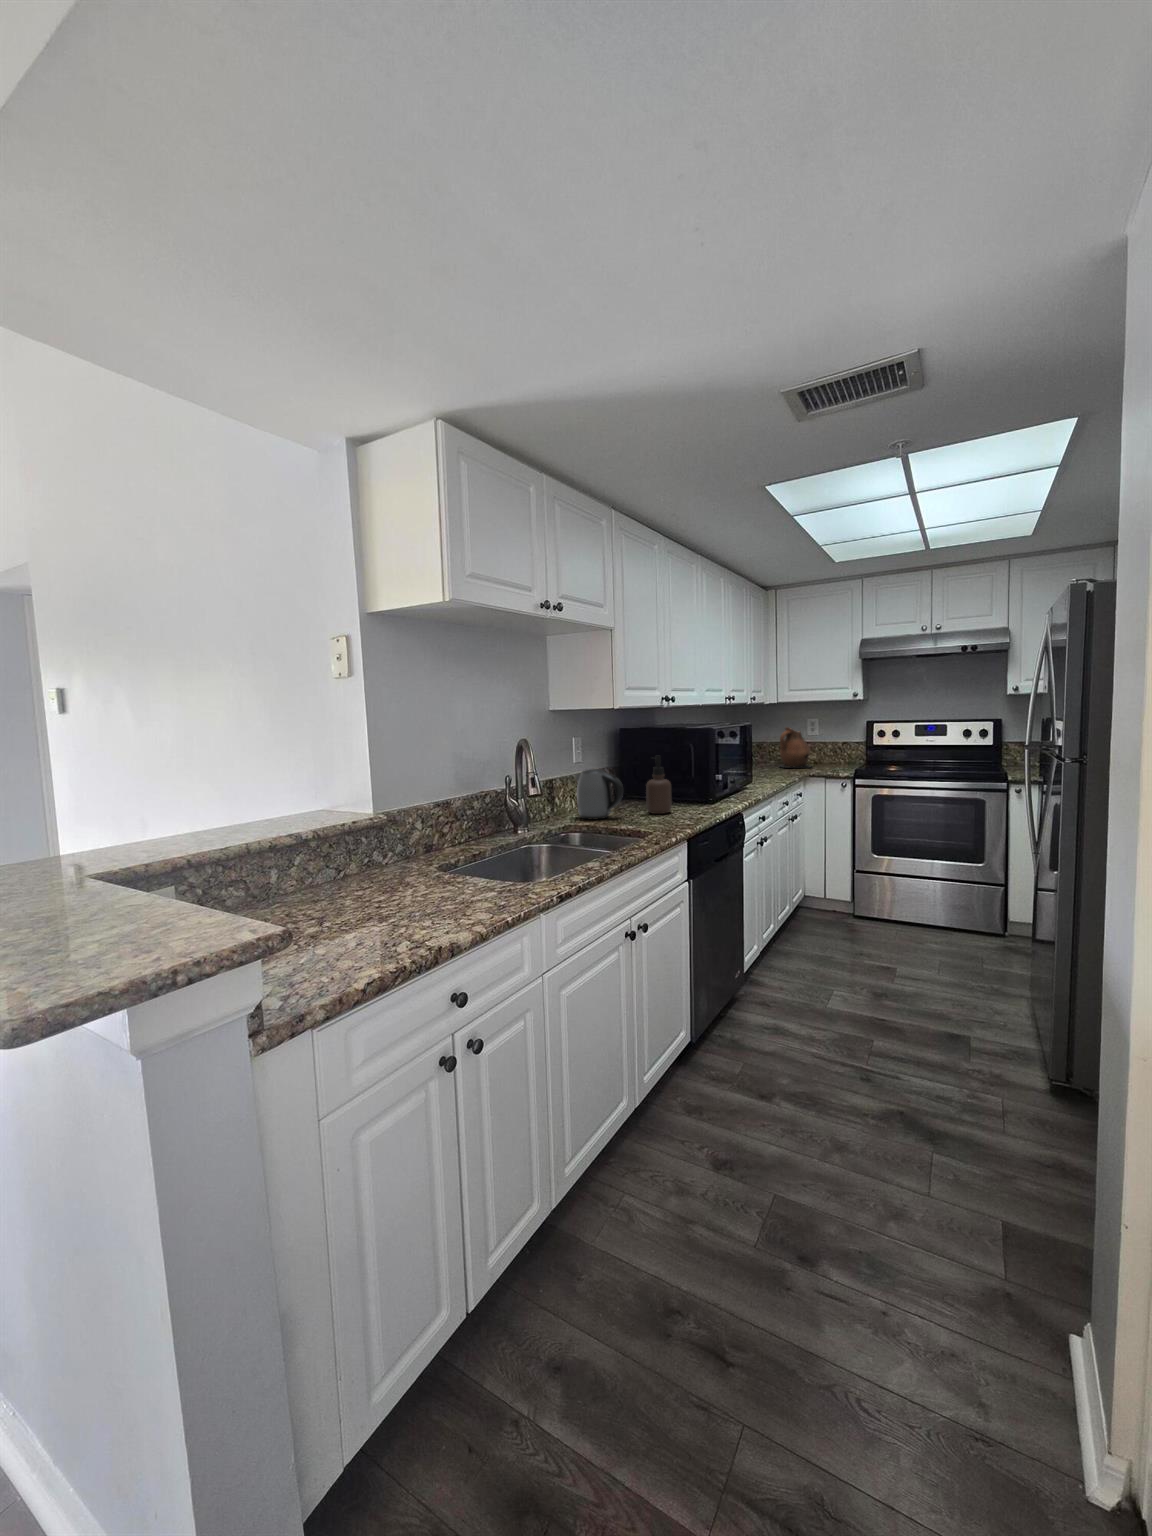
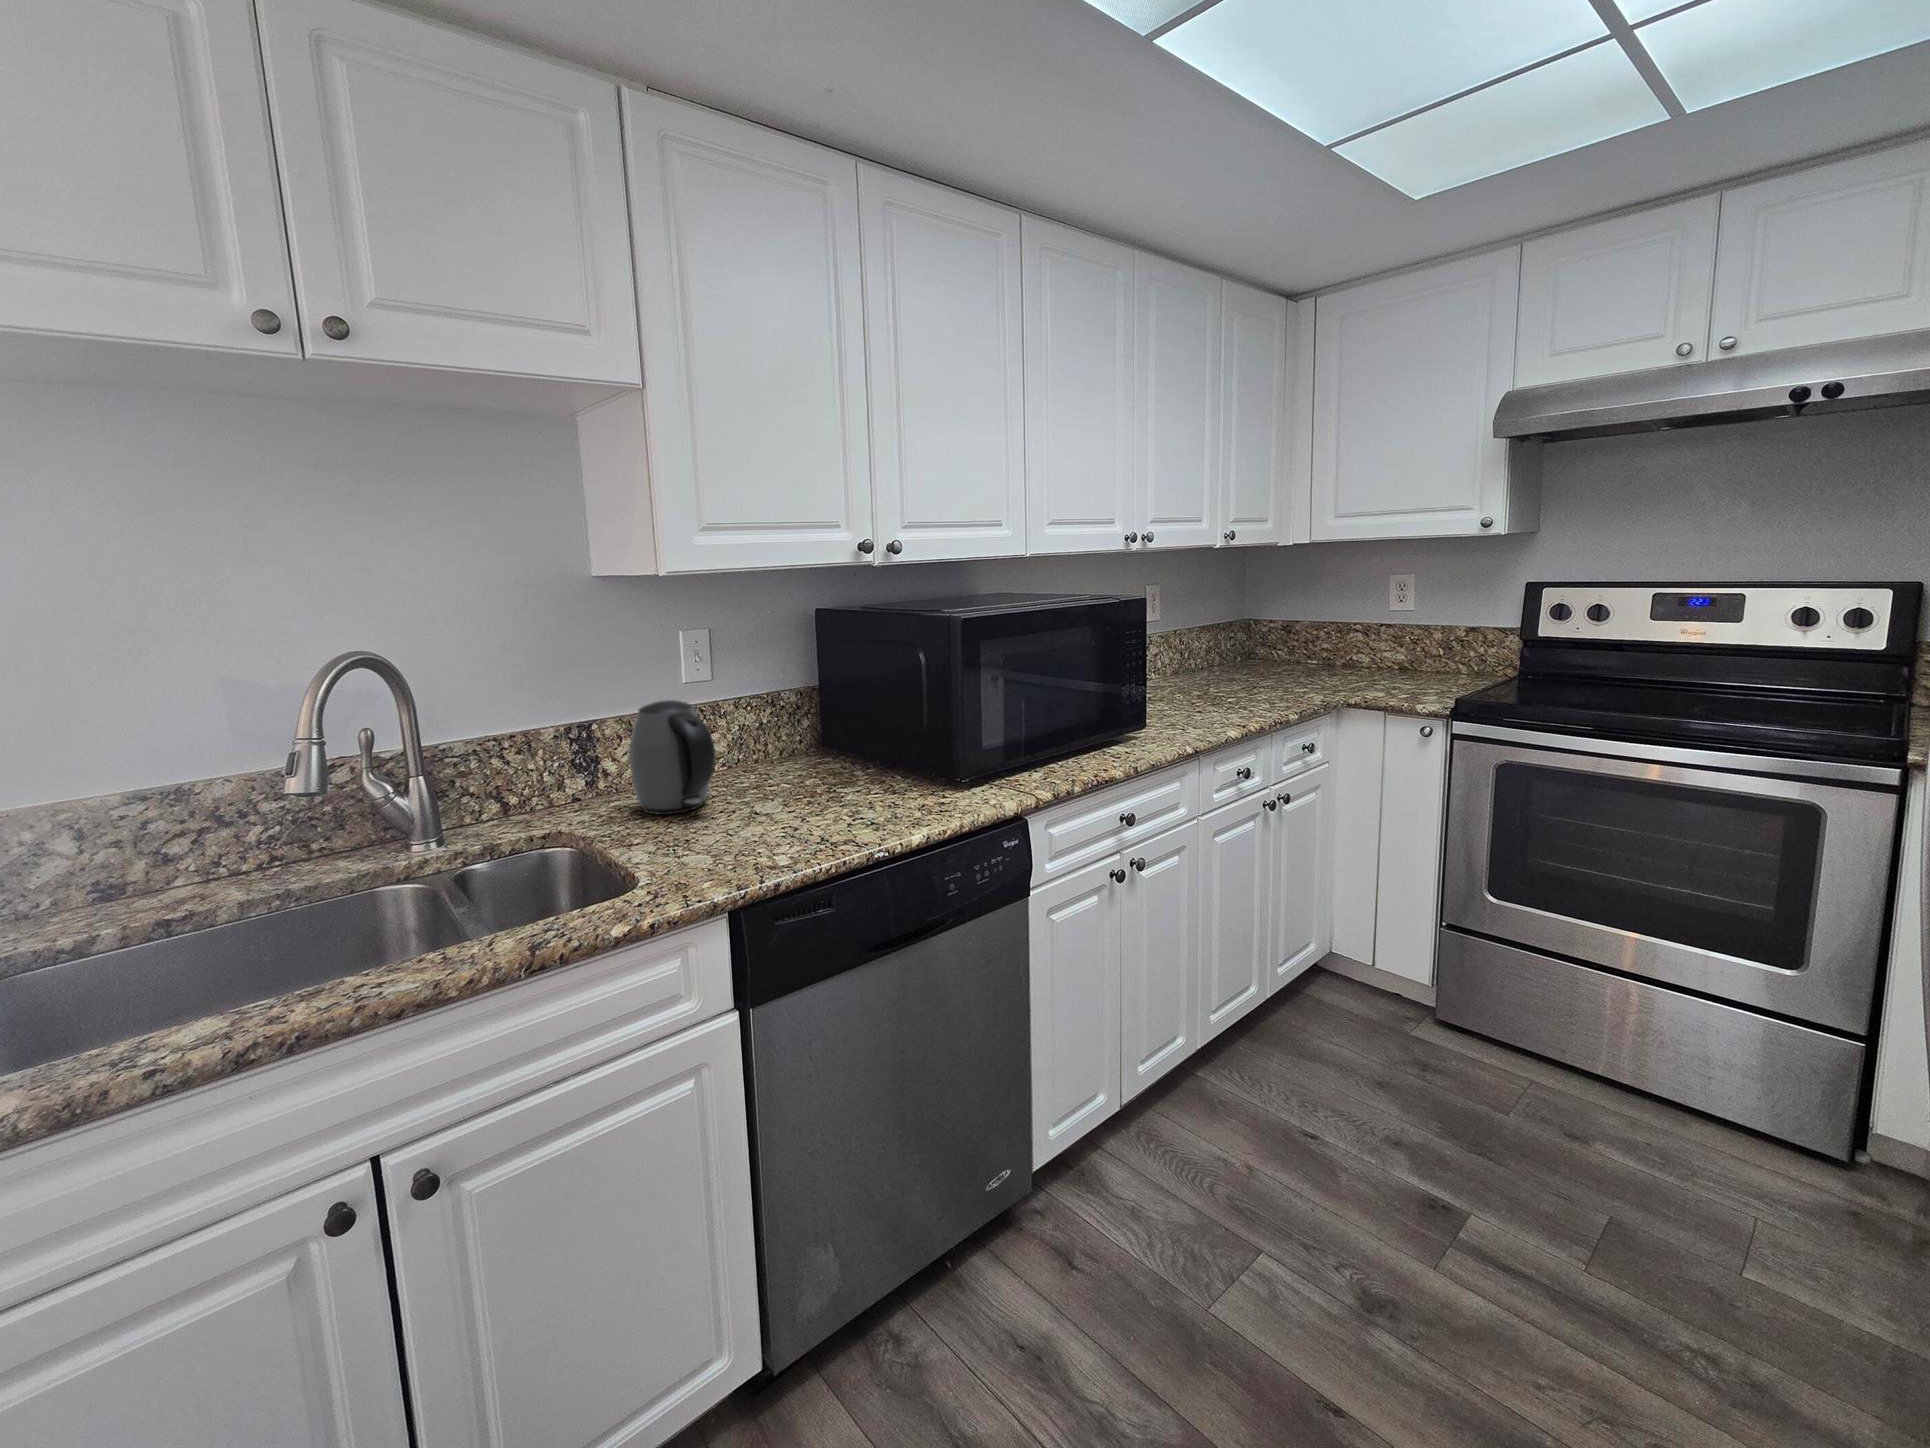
ceramic pitcher: present [779,727,811,767] -> none [1307,593,1382,682]
soap dispenser: present [646,756,672,814] -> none [783,676,843,812]

